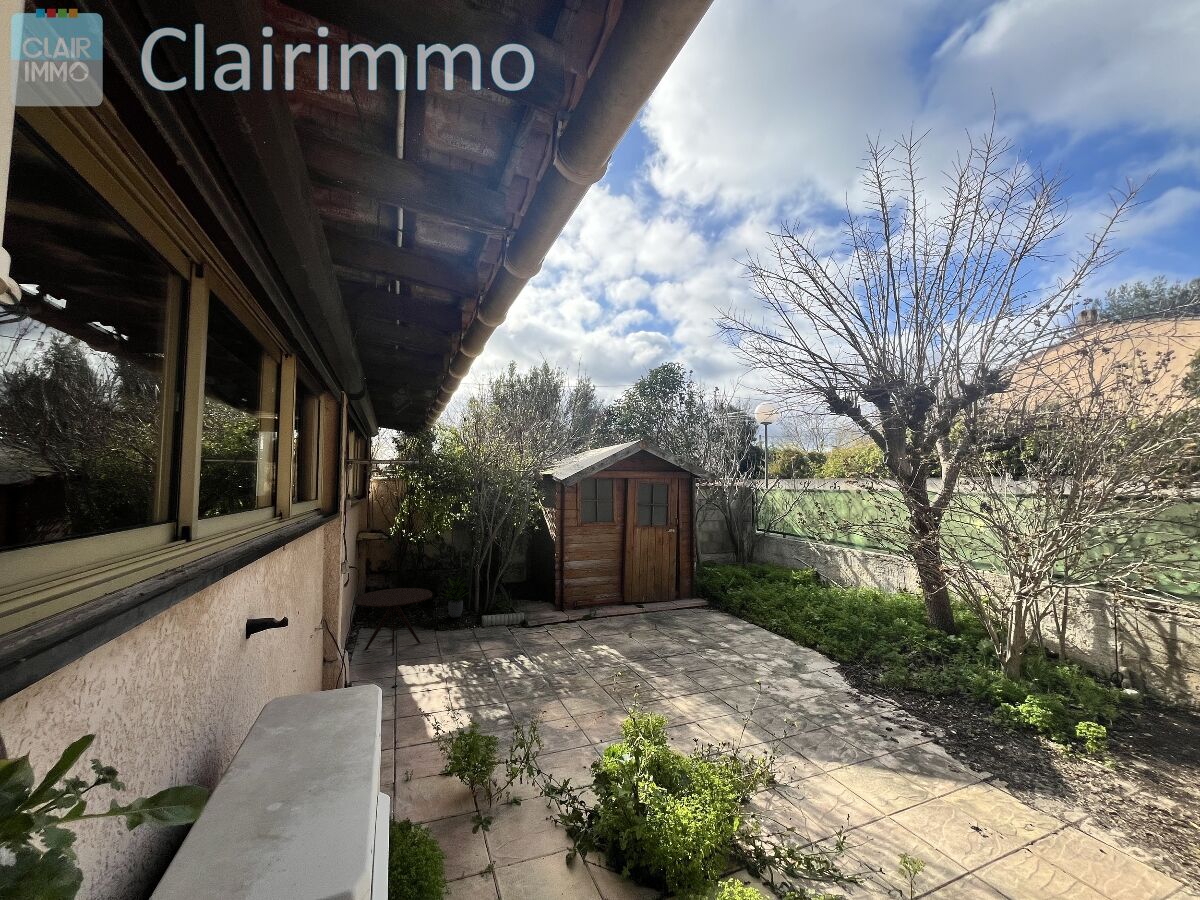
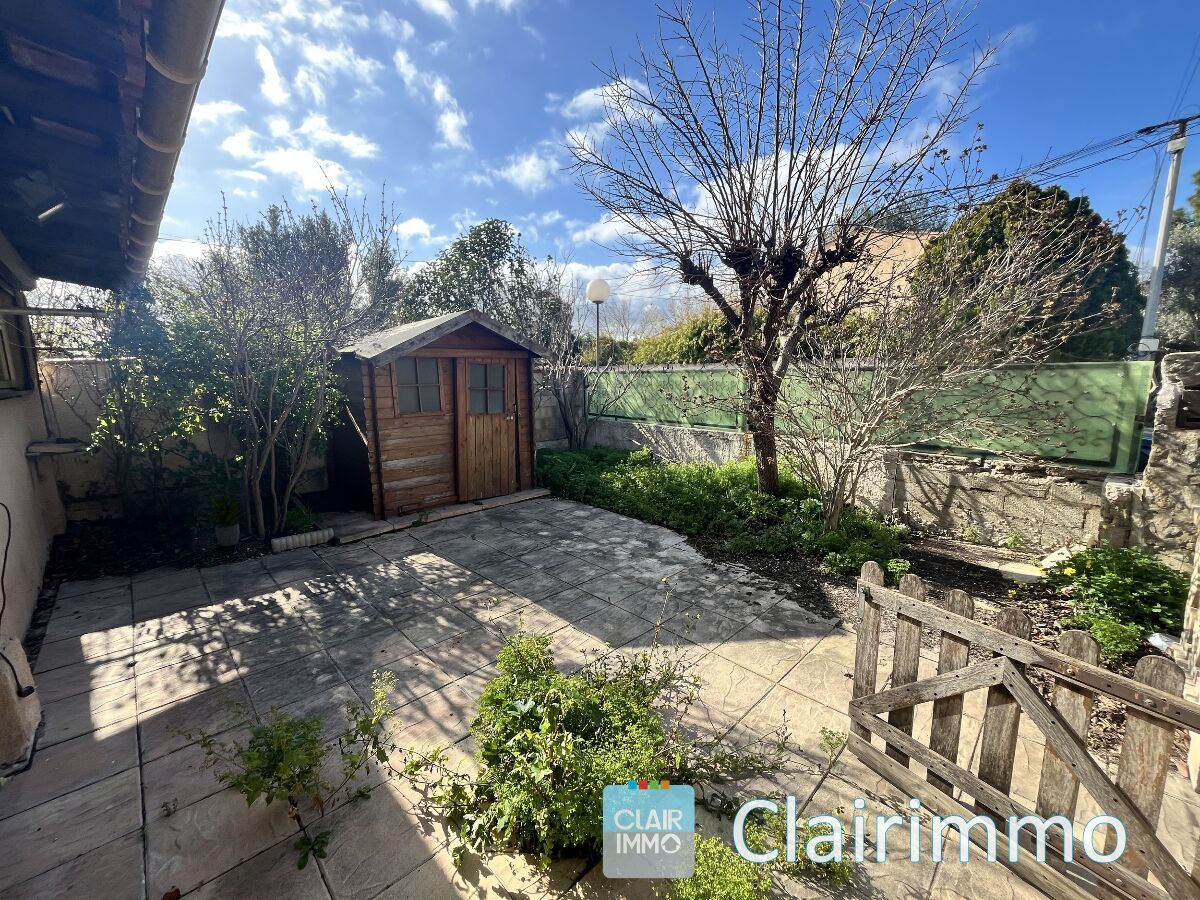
round table: present [354,588,433,655] -> none [27,516,183,616]

